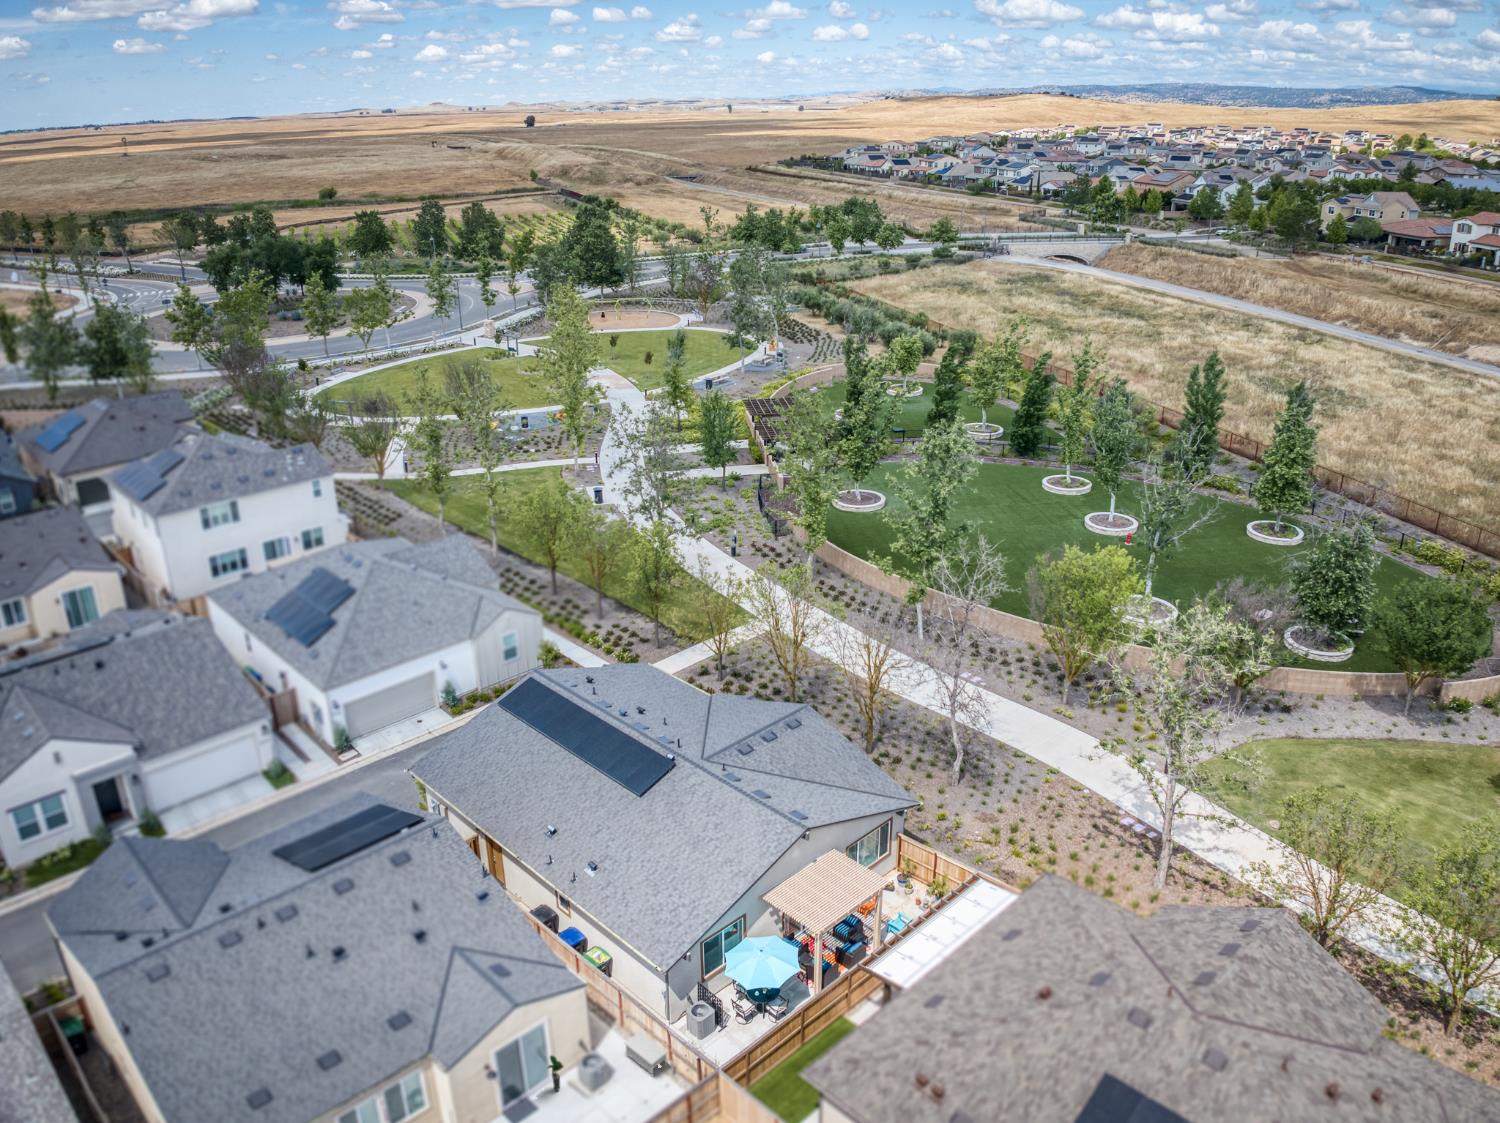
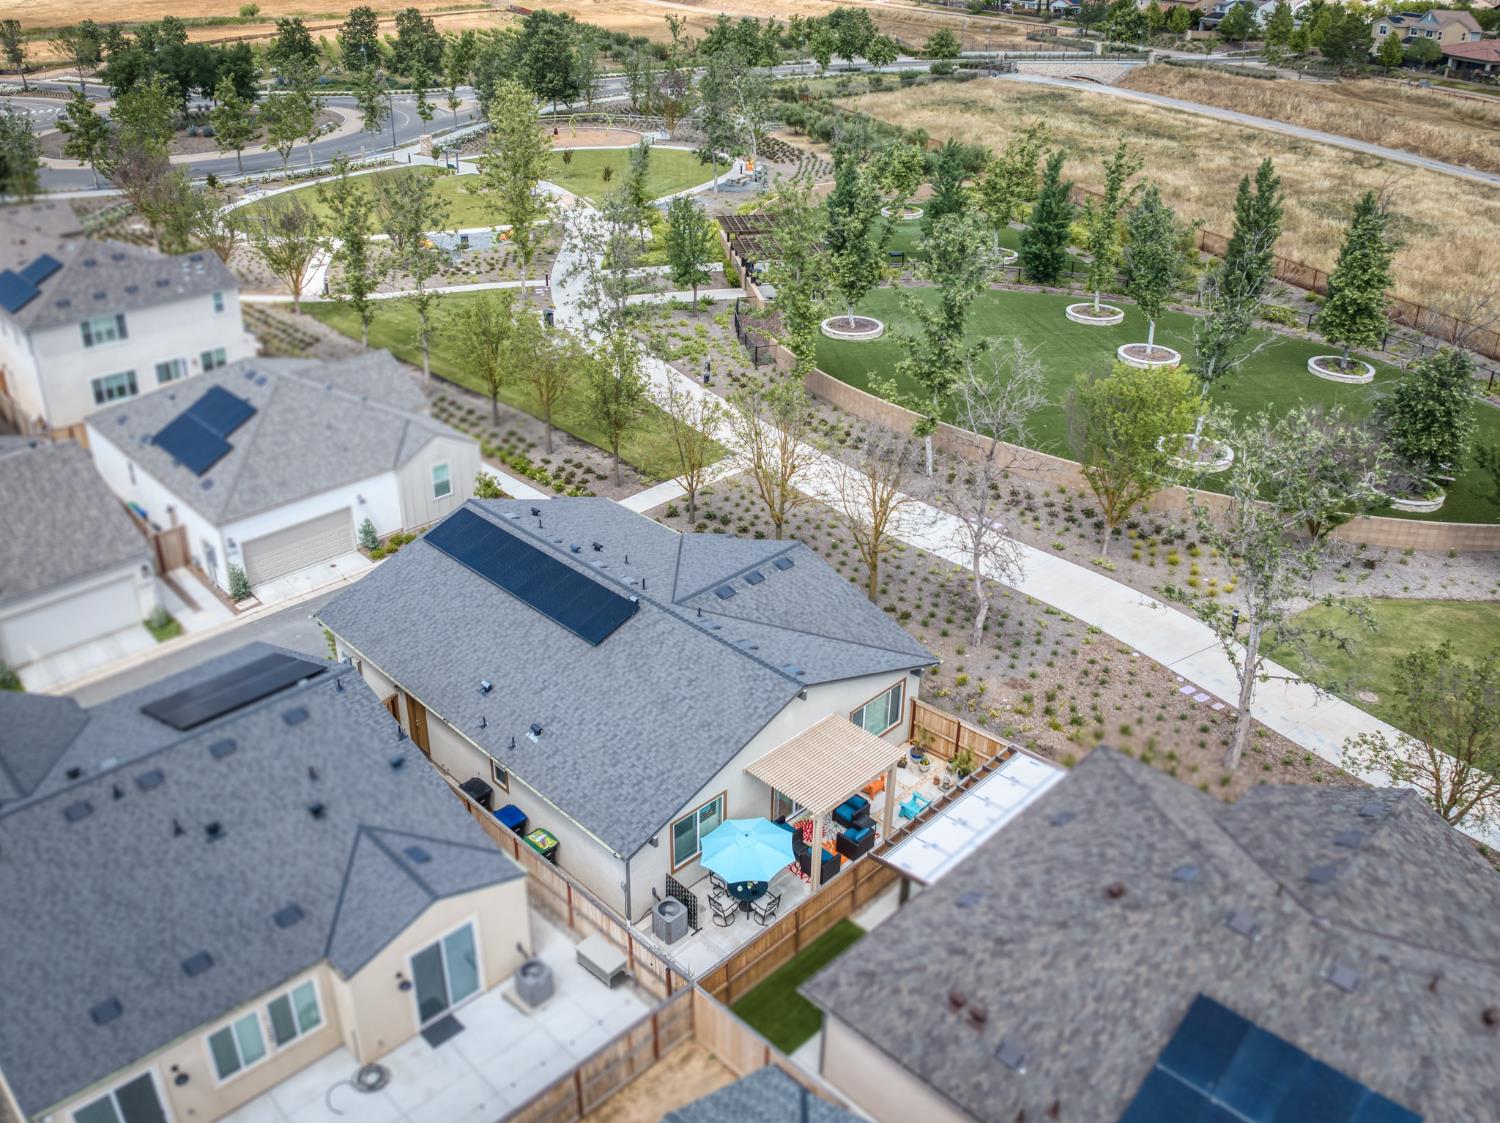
potted plant: present [548,1056,563,1091] -> none [475,963,497,1006]

